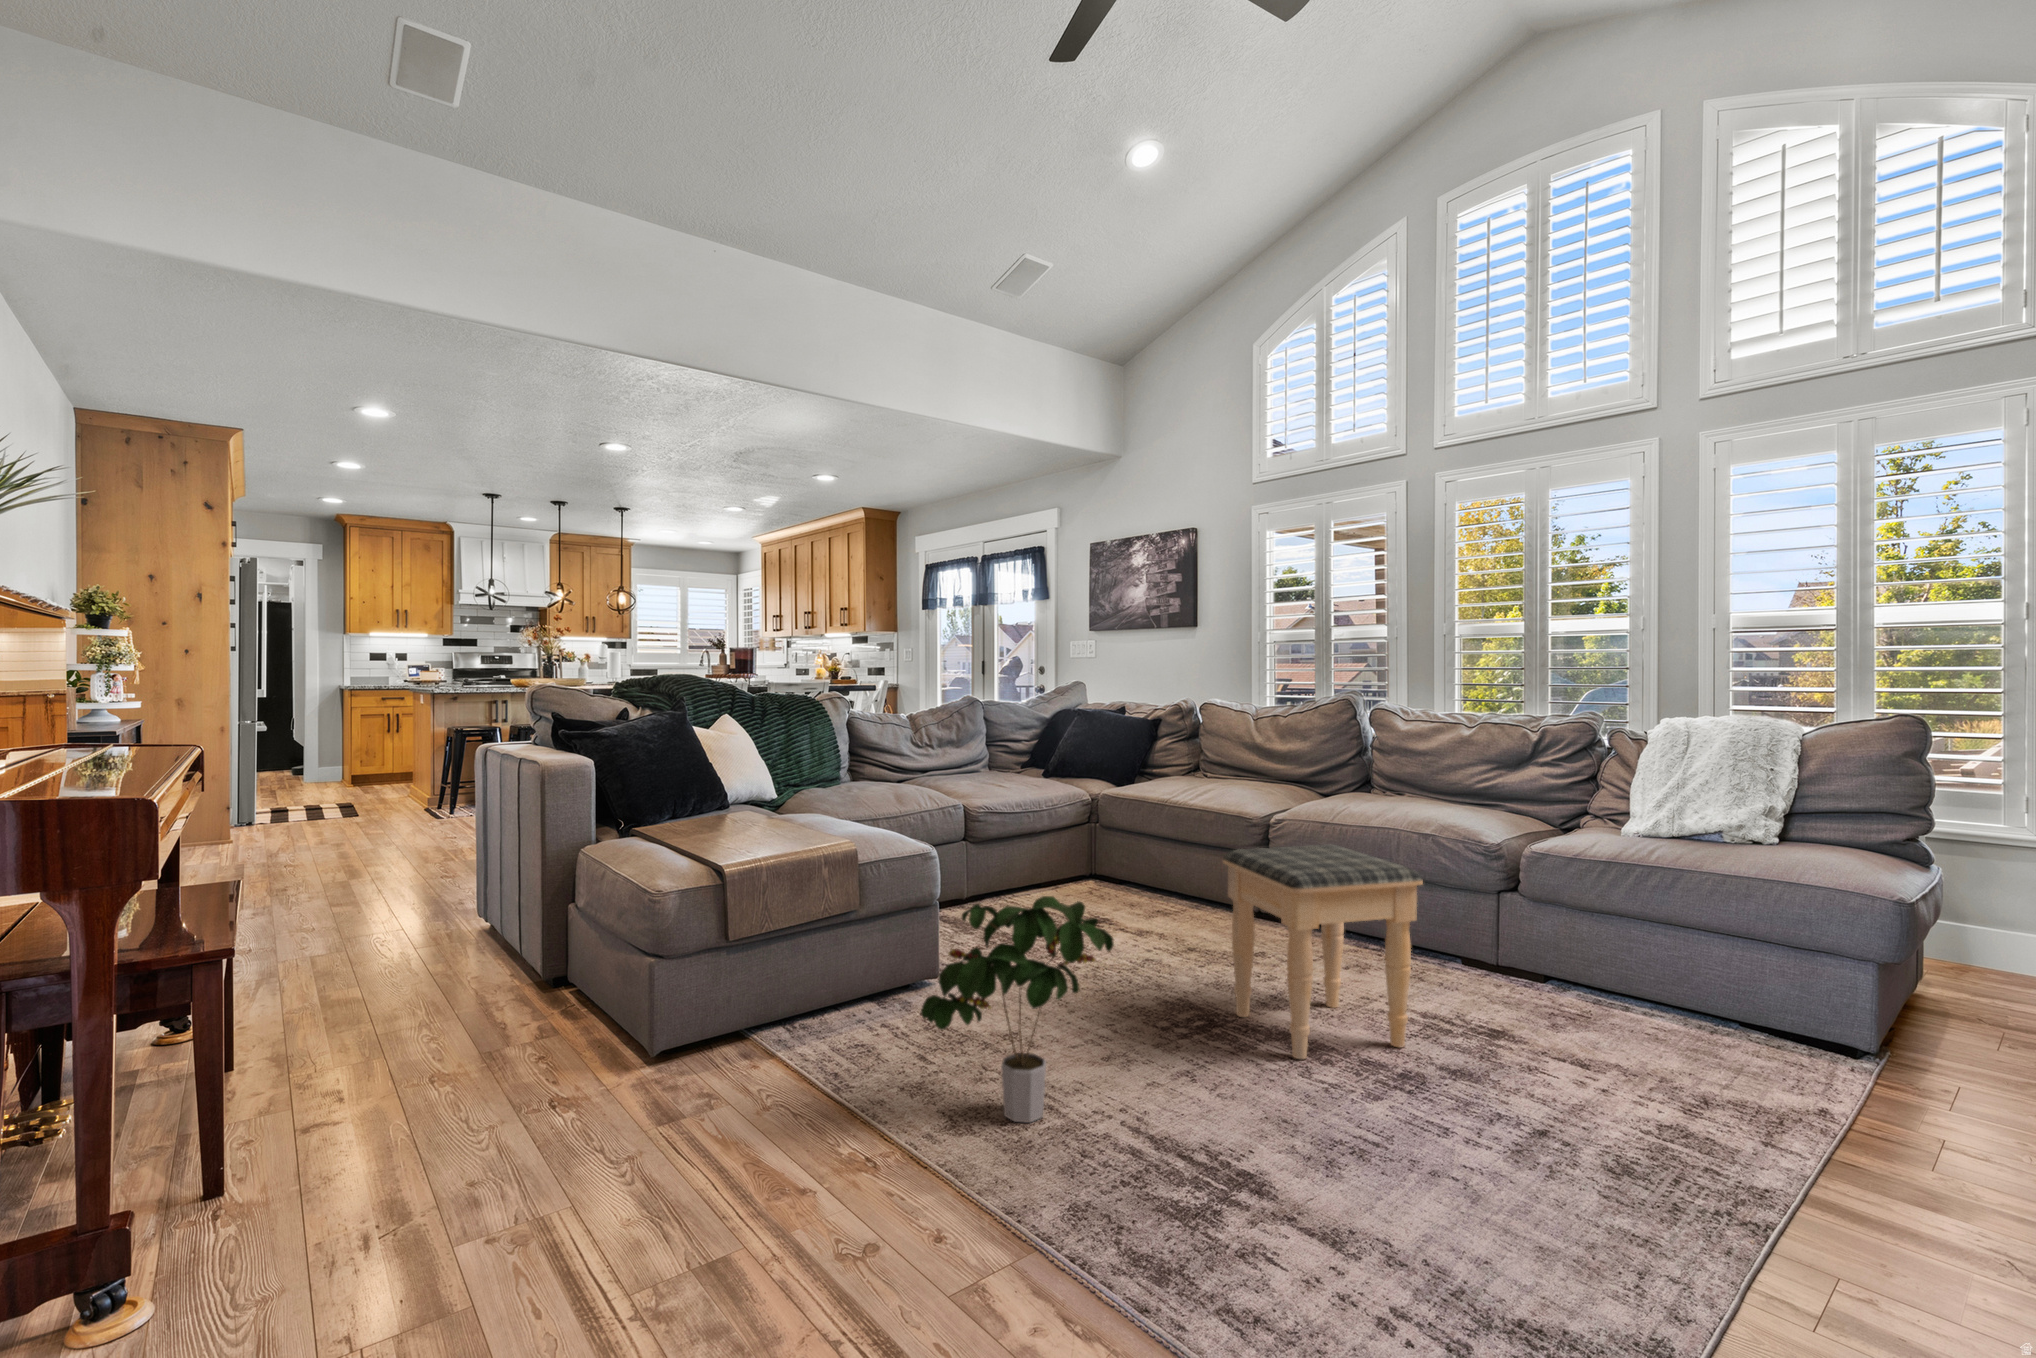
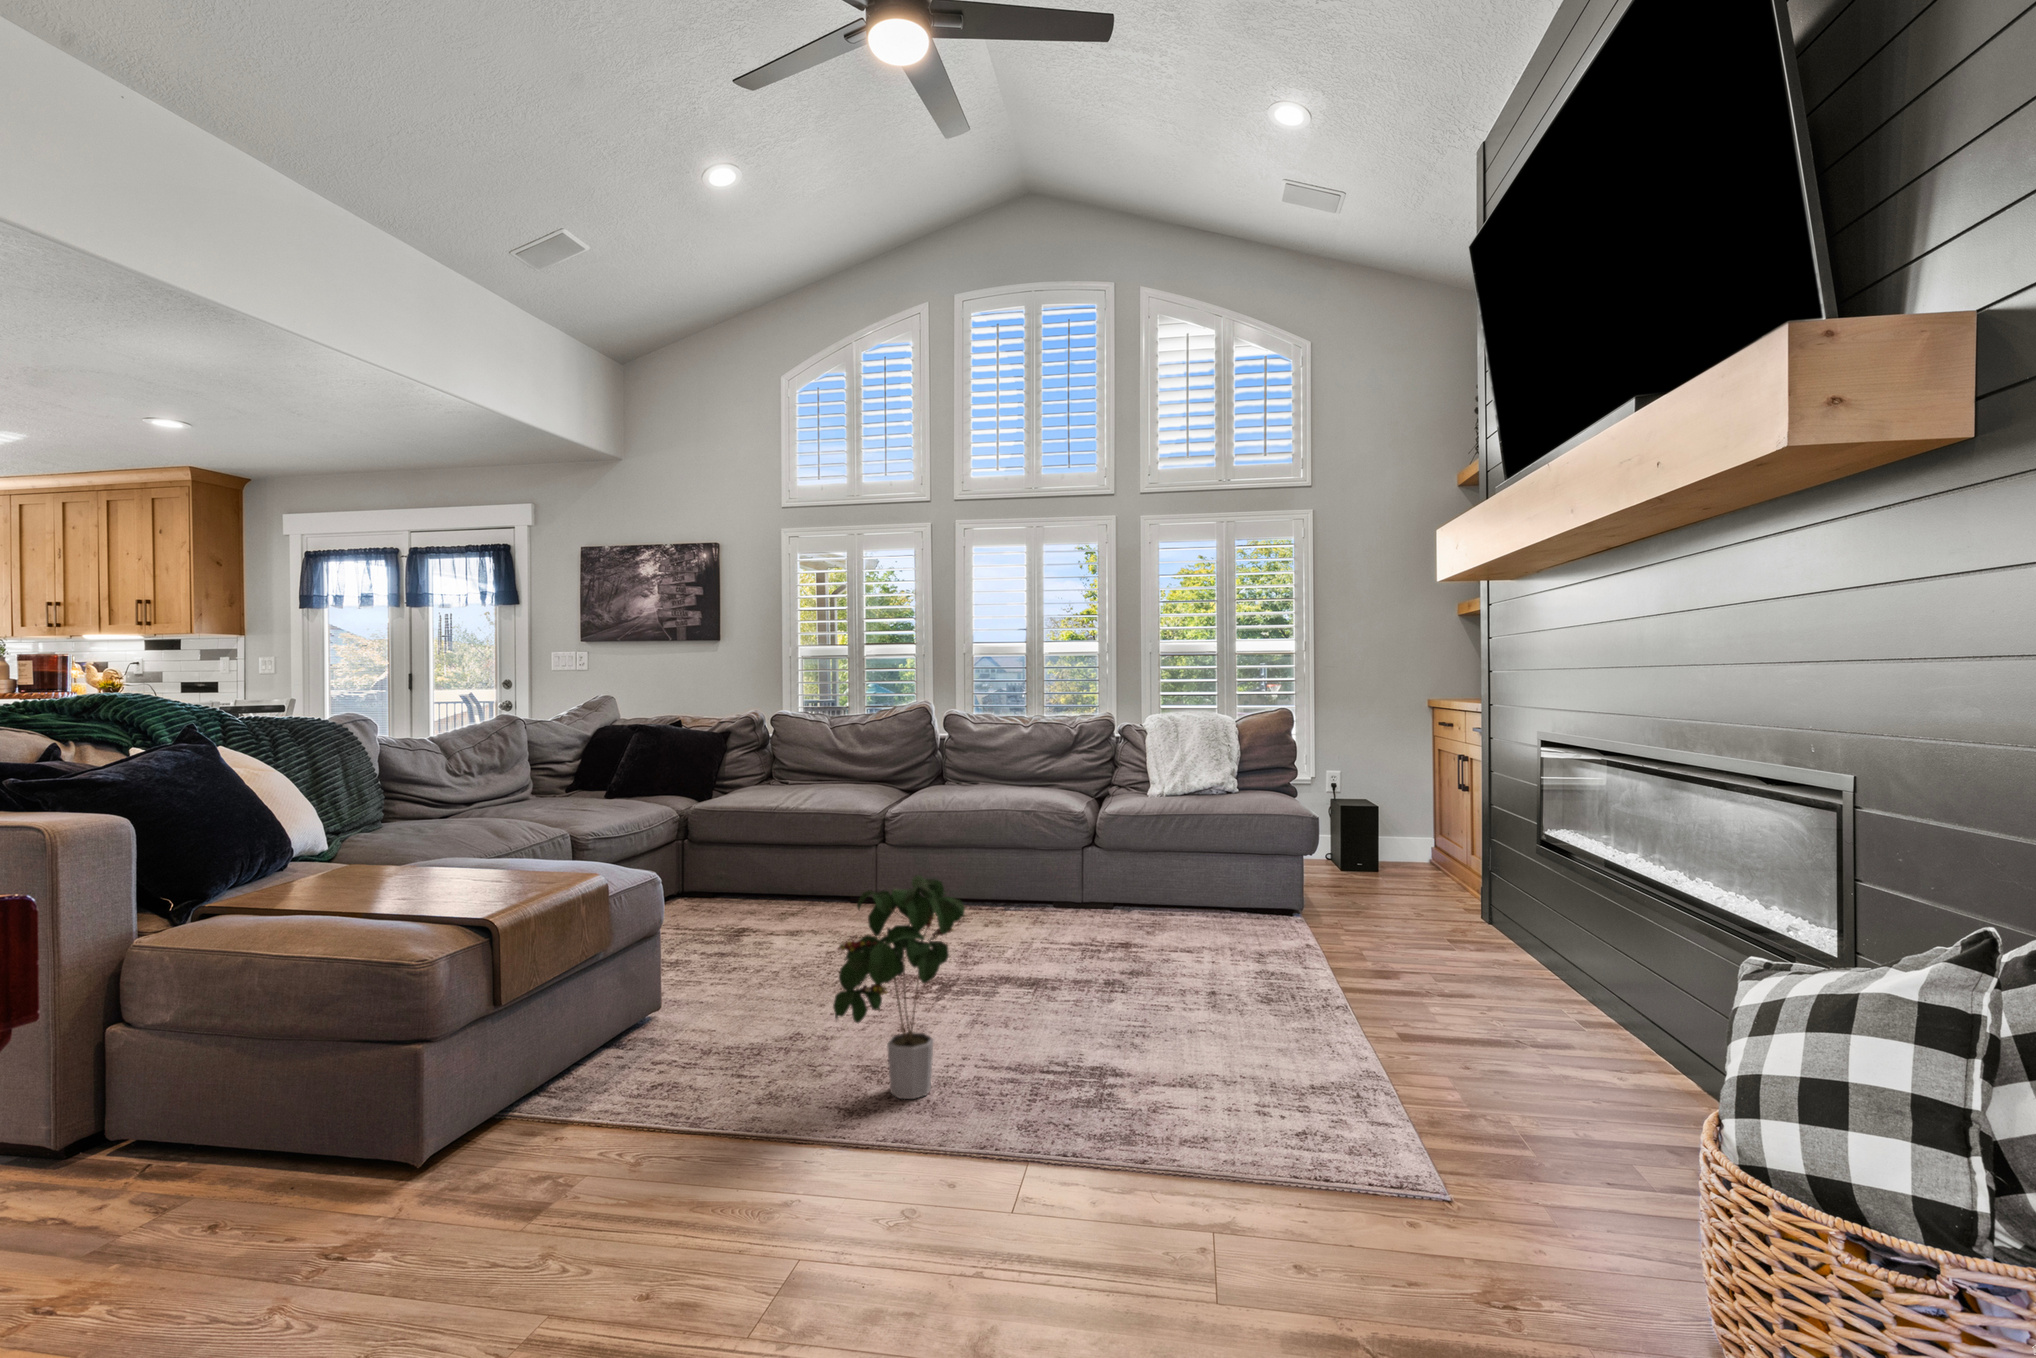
footstool: present [1223,845,1423,1059] -> none [951,819,1110,994]

